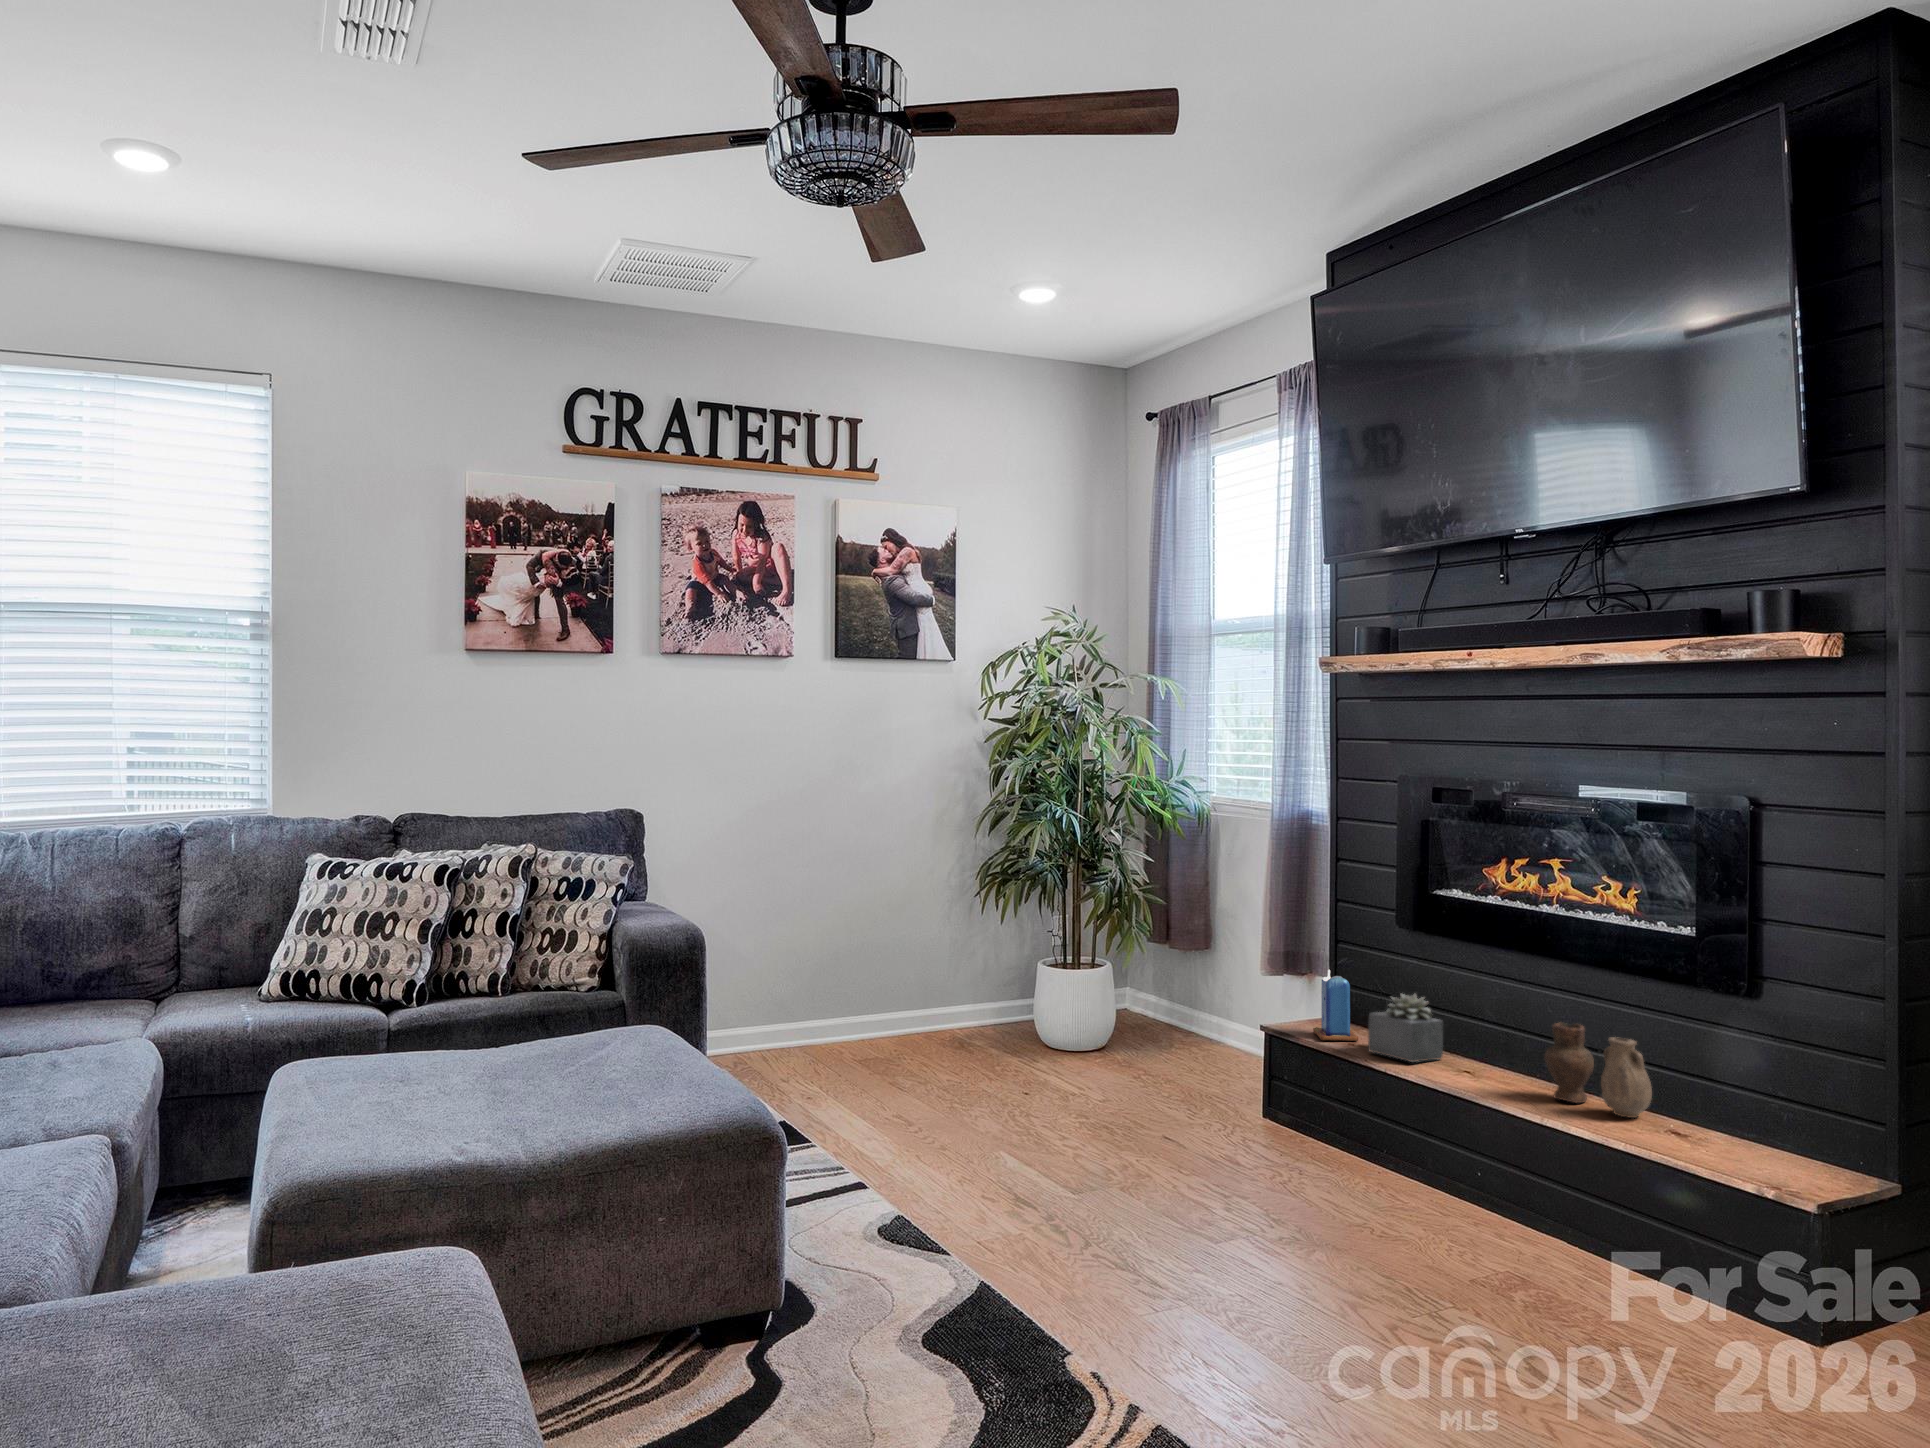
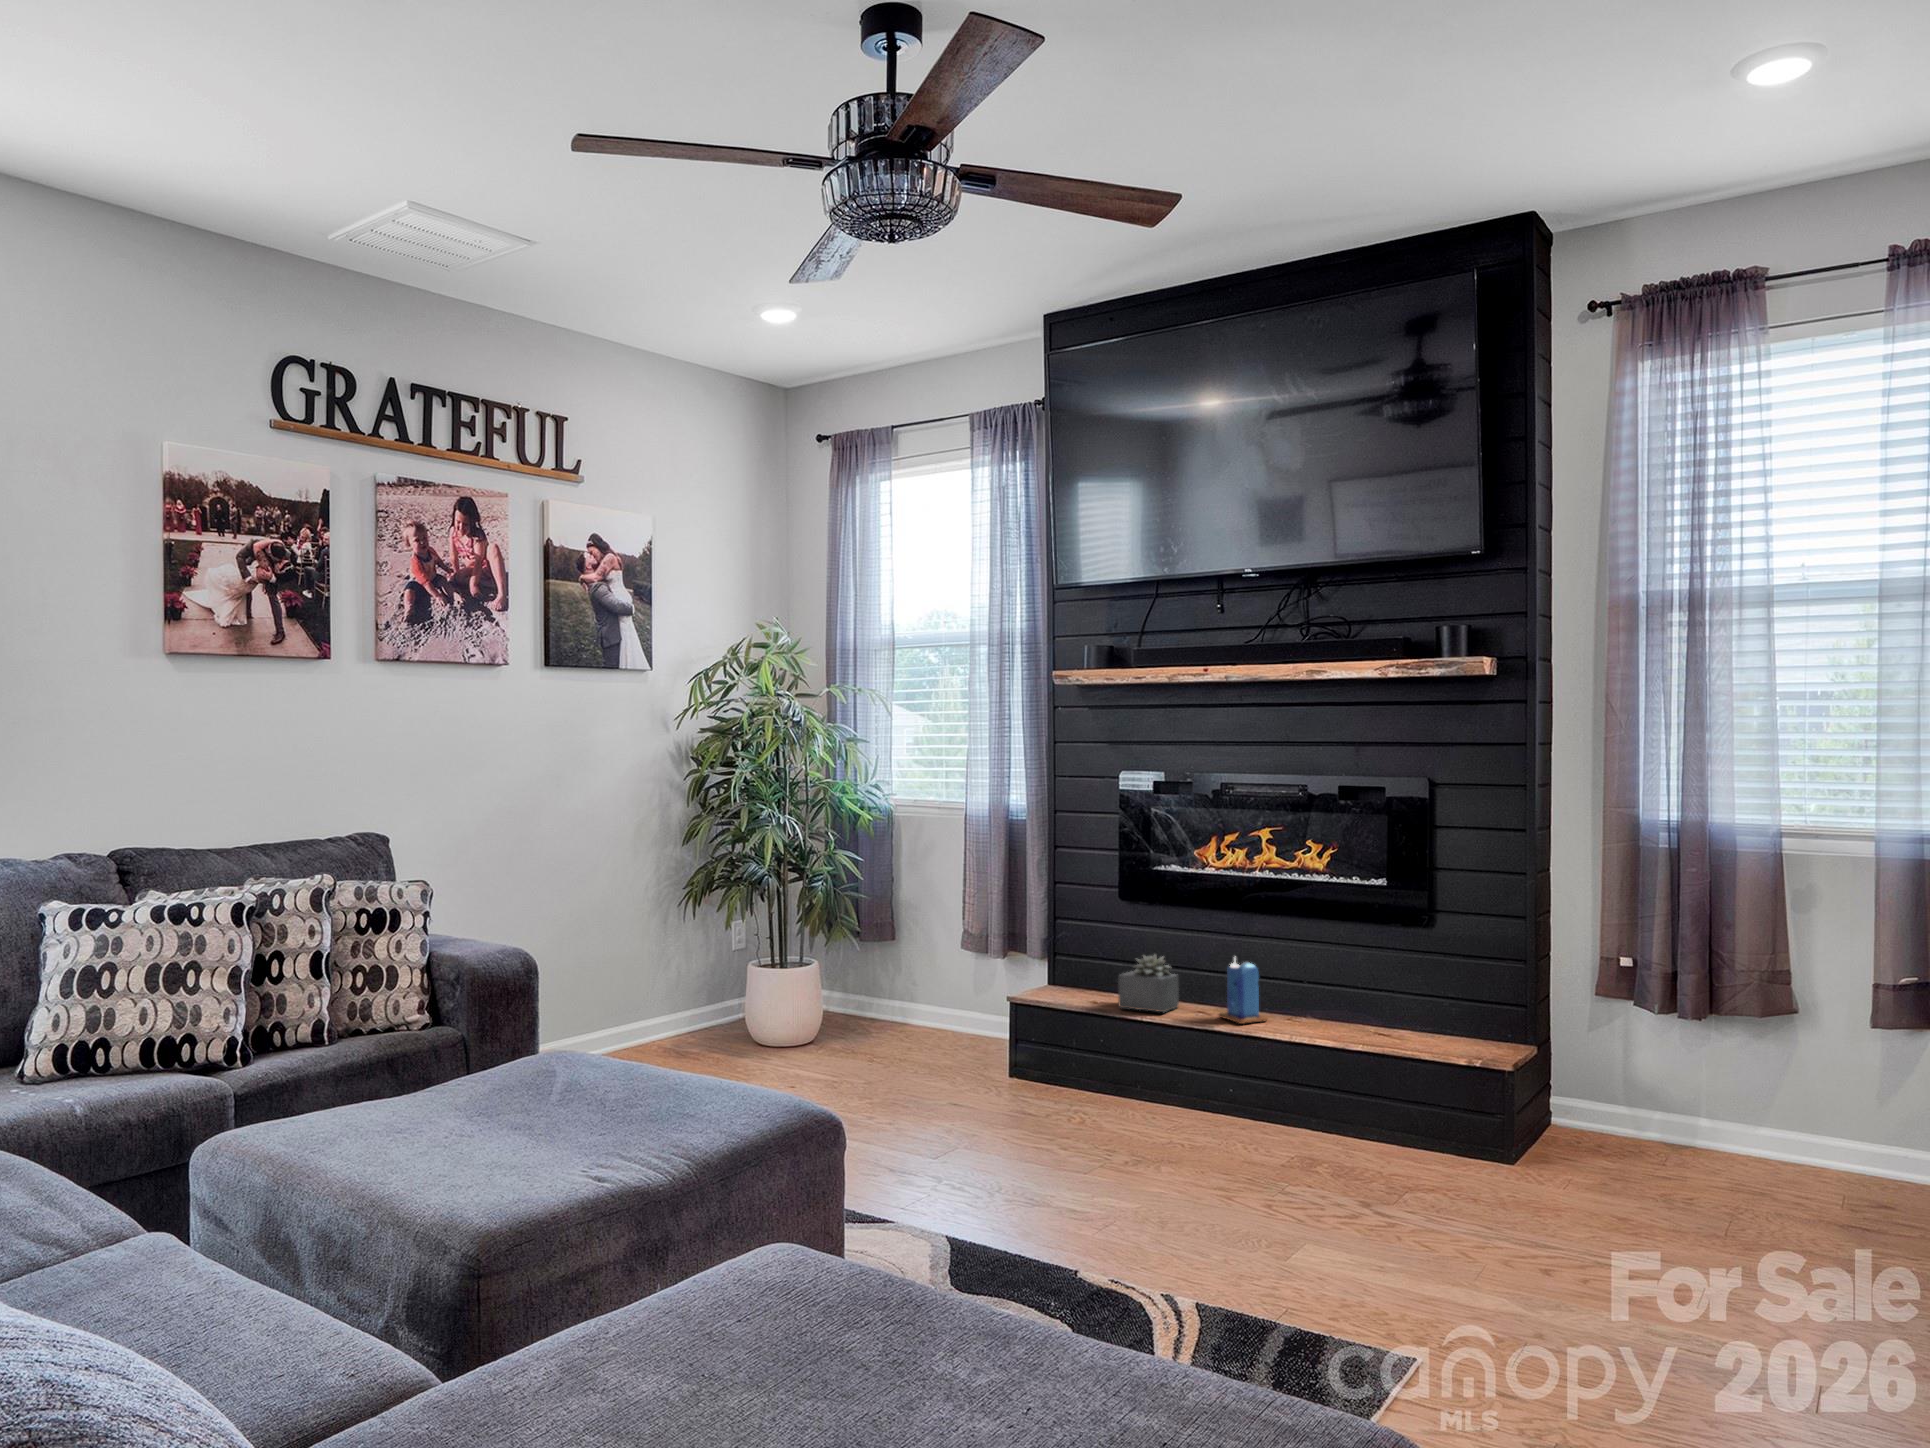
candle: present [1313,970,1358,1041] -> present [1219,958,1268,1024]
vase: present [1544,1022,1652,1118] -> none [1287,965,1378,1035]

